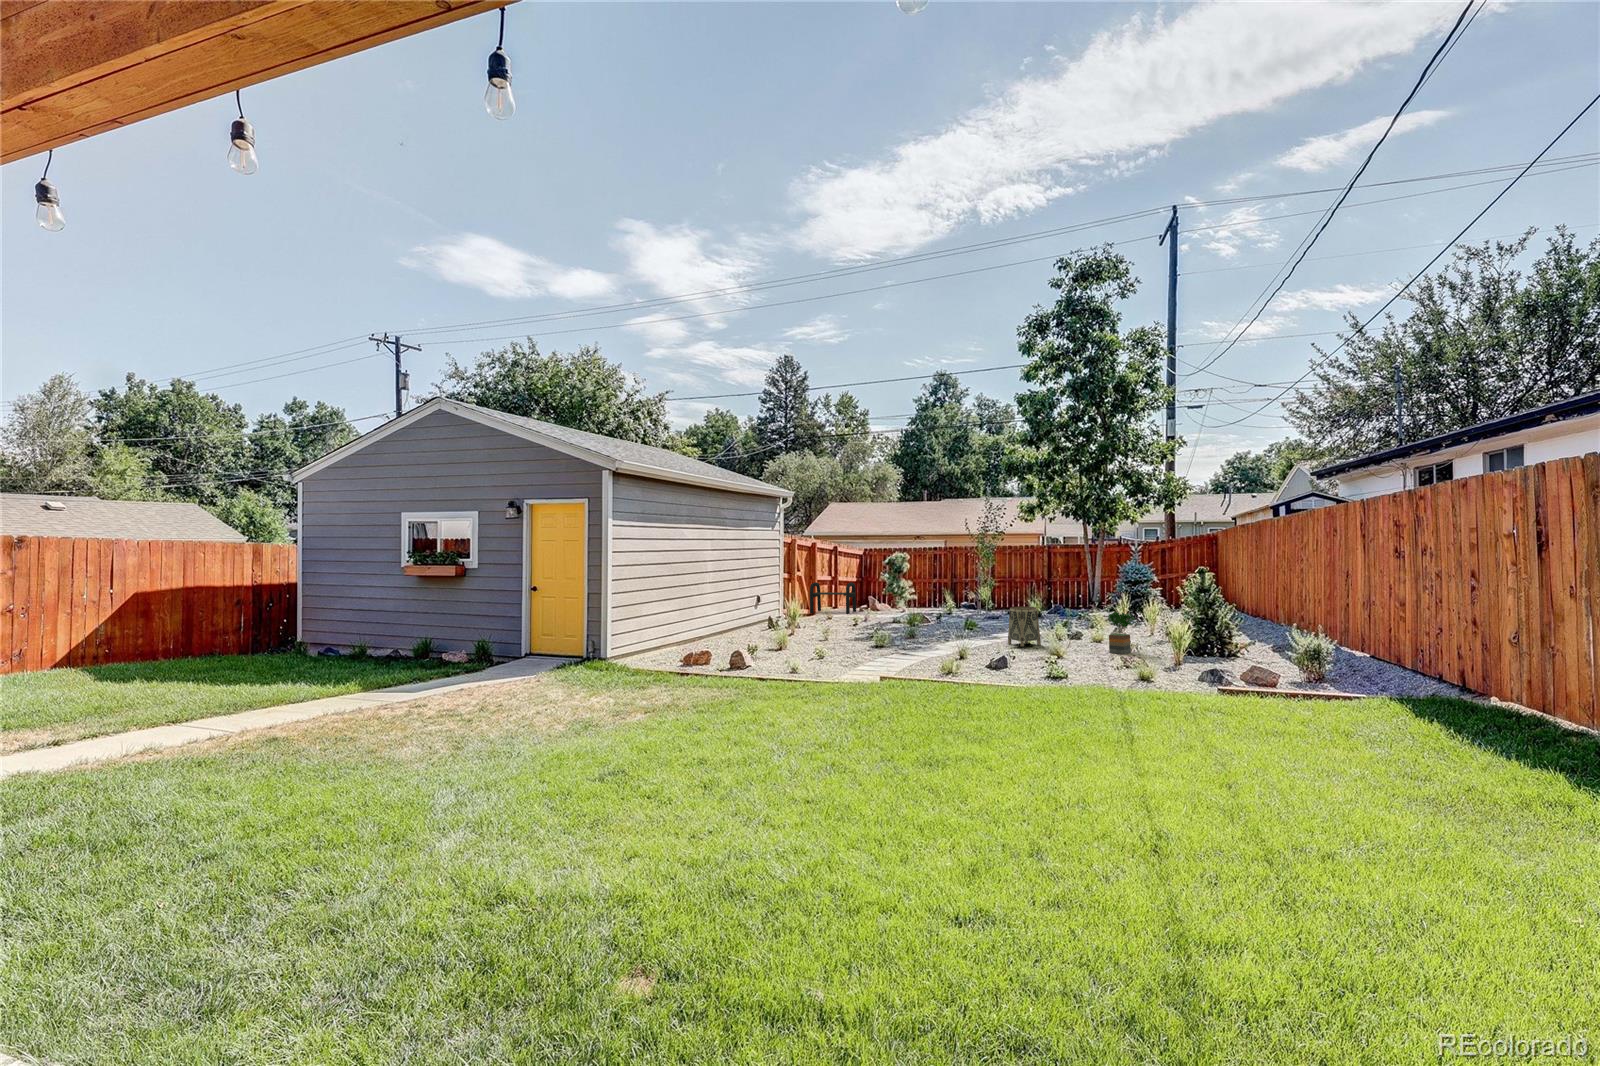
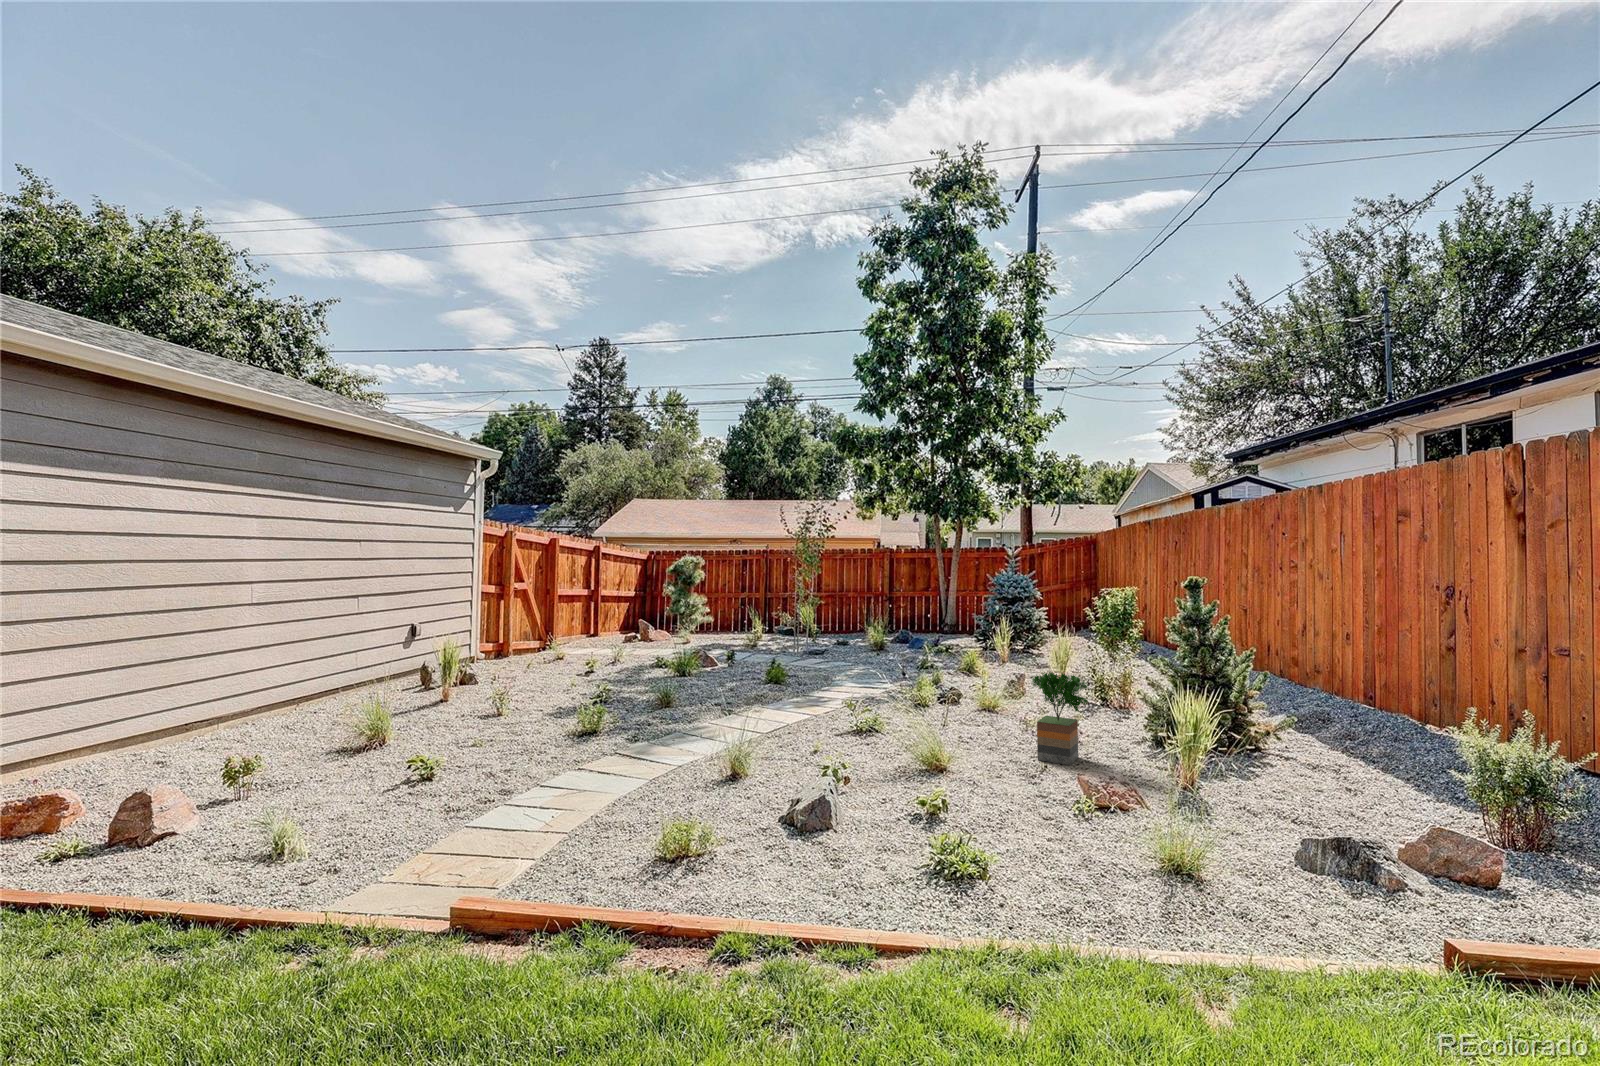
bench: present [810,582,856,614] -> none [543,599,618,648]
basket: present [1008,607,1041,646] -> none [831,654,894,739]

